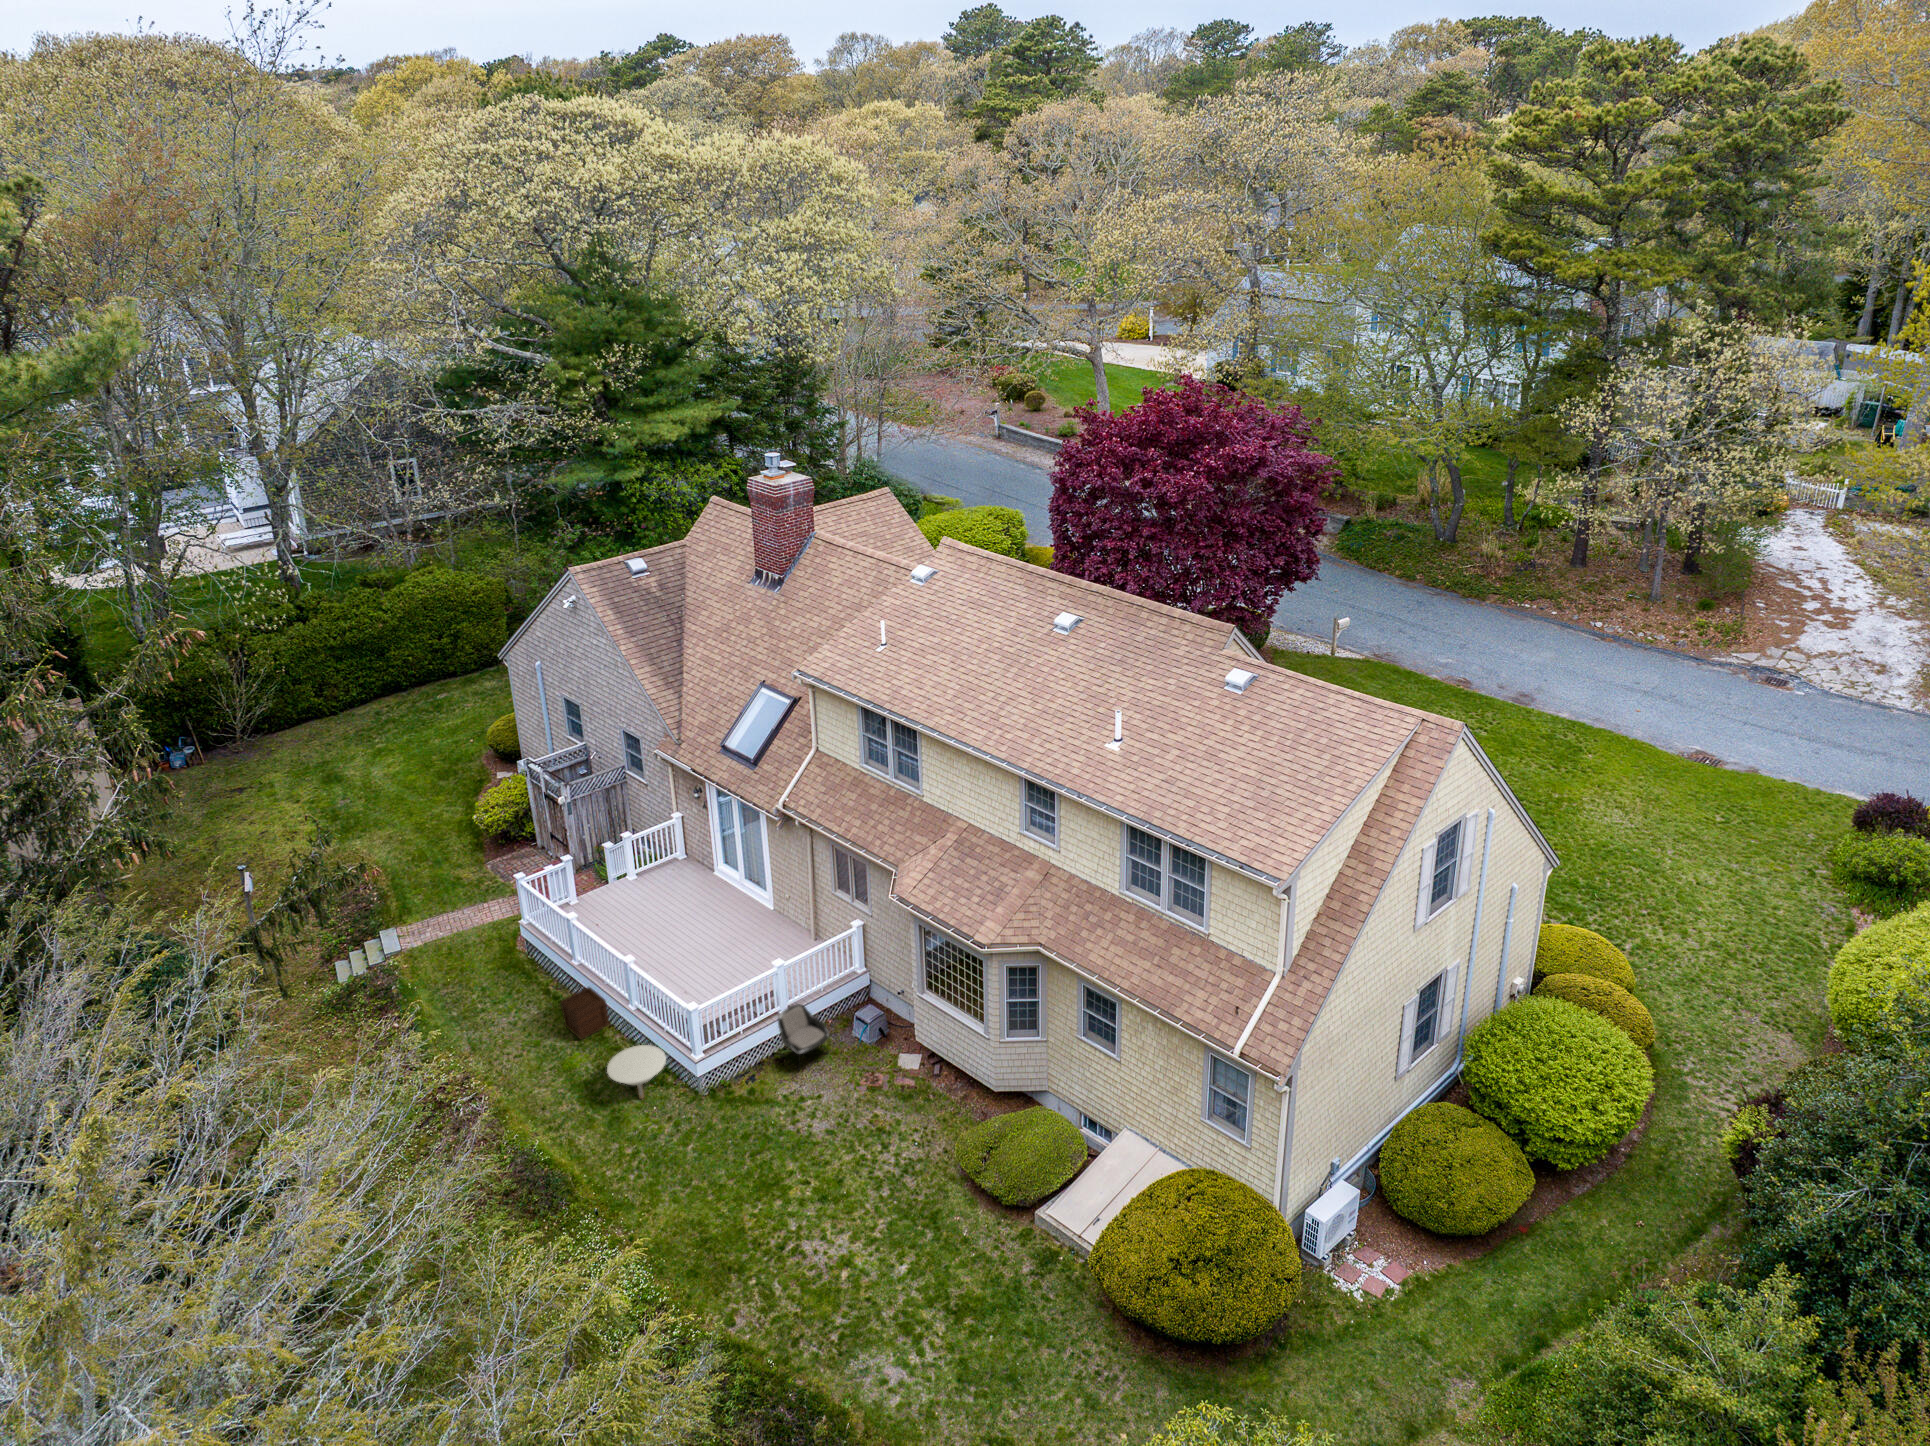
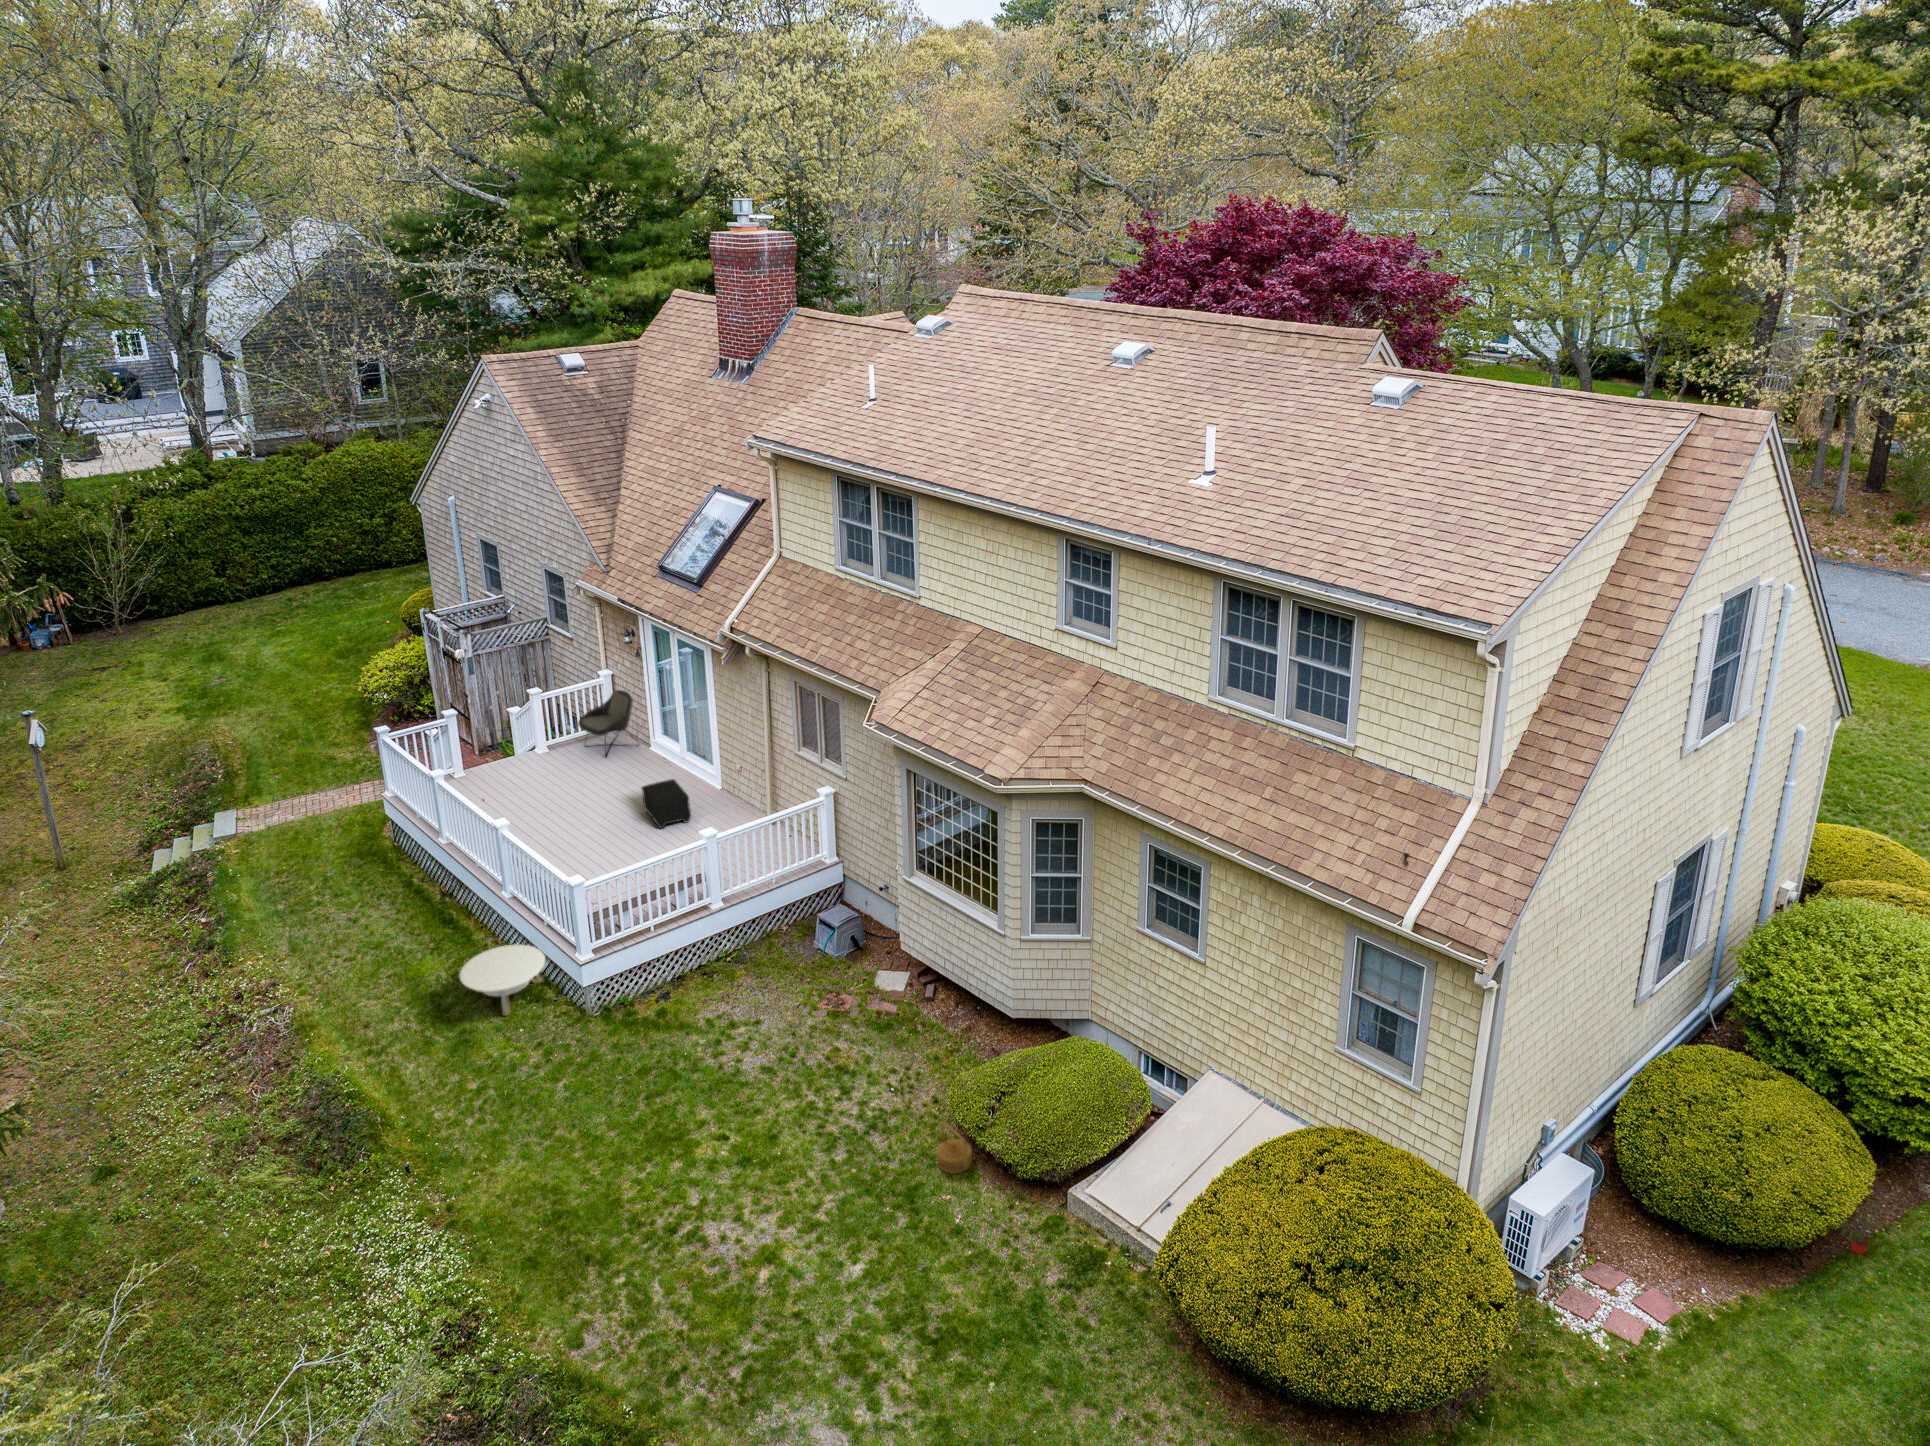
ottoman: none [718,908,757,948] -> present [642,779,691,829]
wooden crate: present [560,987,610,1039] -> none [415,871,483,941]
lounge chair: present [778,1004,830,1068] -> present [578,690,639,756]
woven basket: none [949,1170,973,1204] -> present [936,1122,972,1174]

